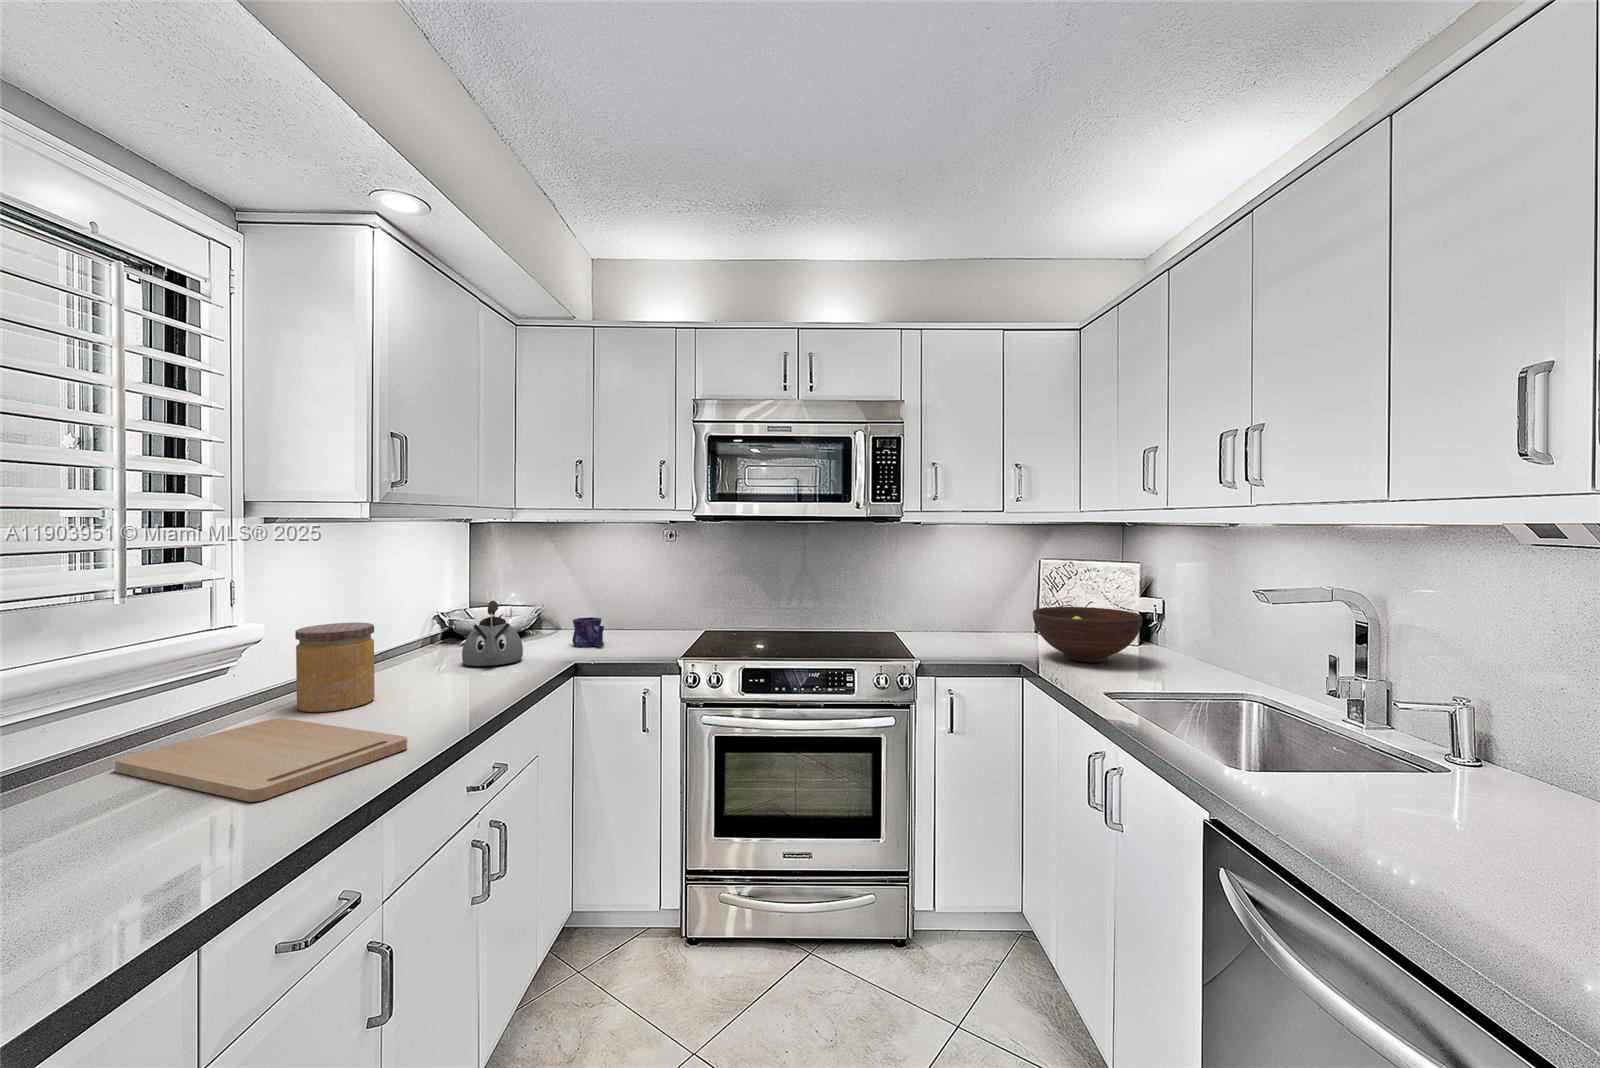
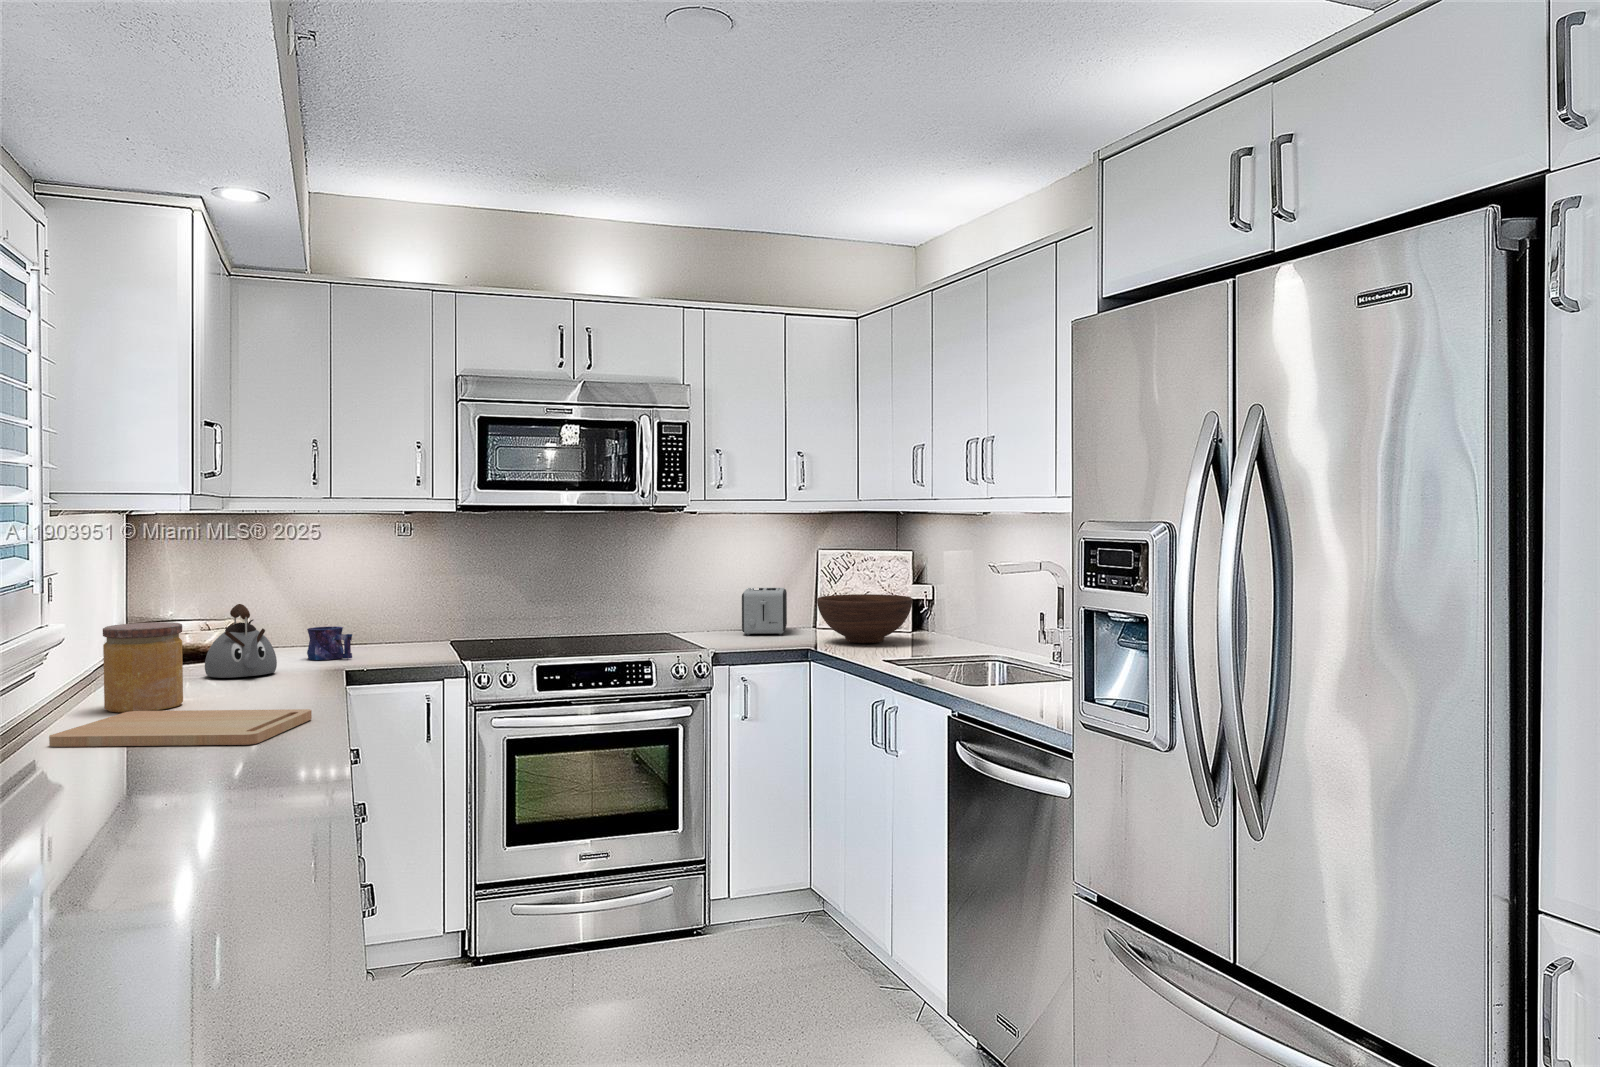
toaster: none [959,593,1007,642] -> present [742,588,787,635]

